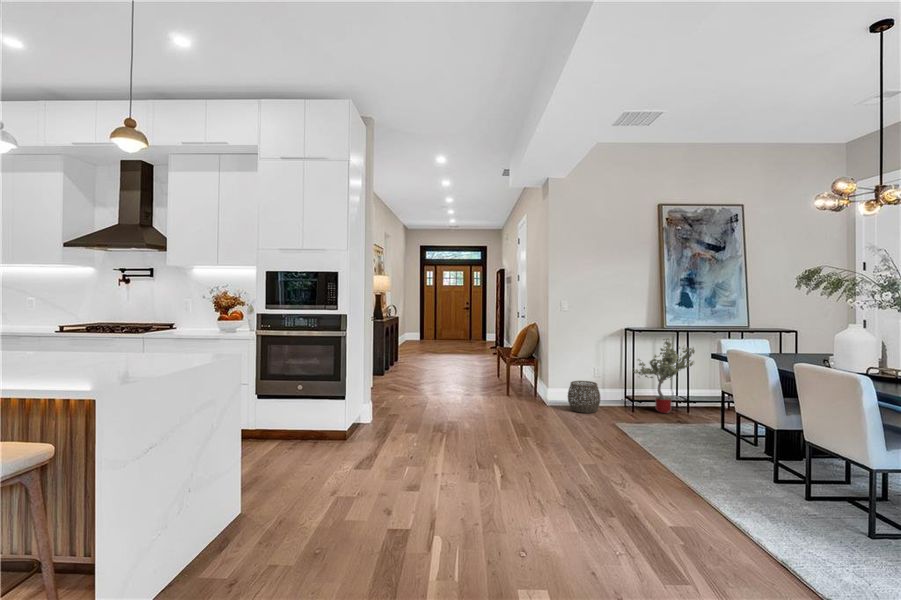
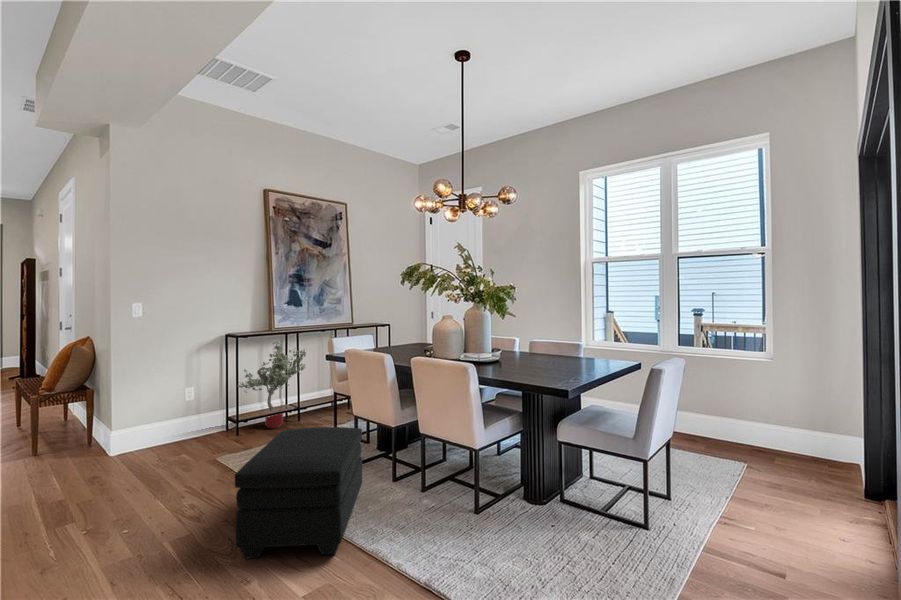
woven basket: present [568,381,600,413] -> none [145,407,196,454]
ottoman: none [624,411,740,516] -> present [235,427,362,559]

